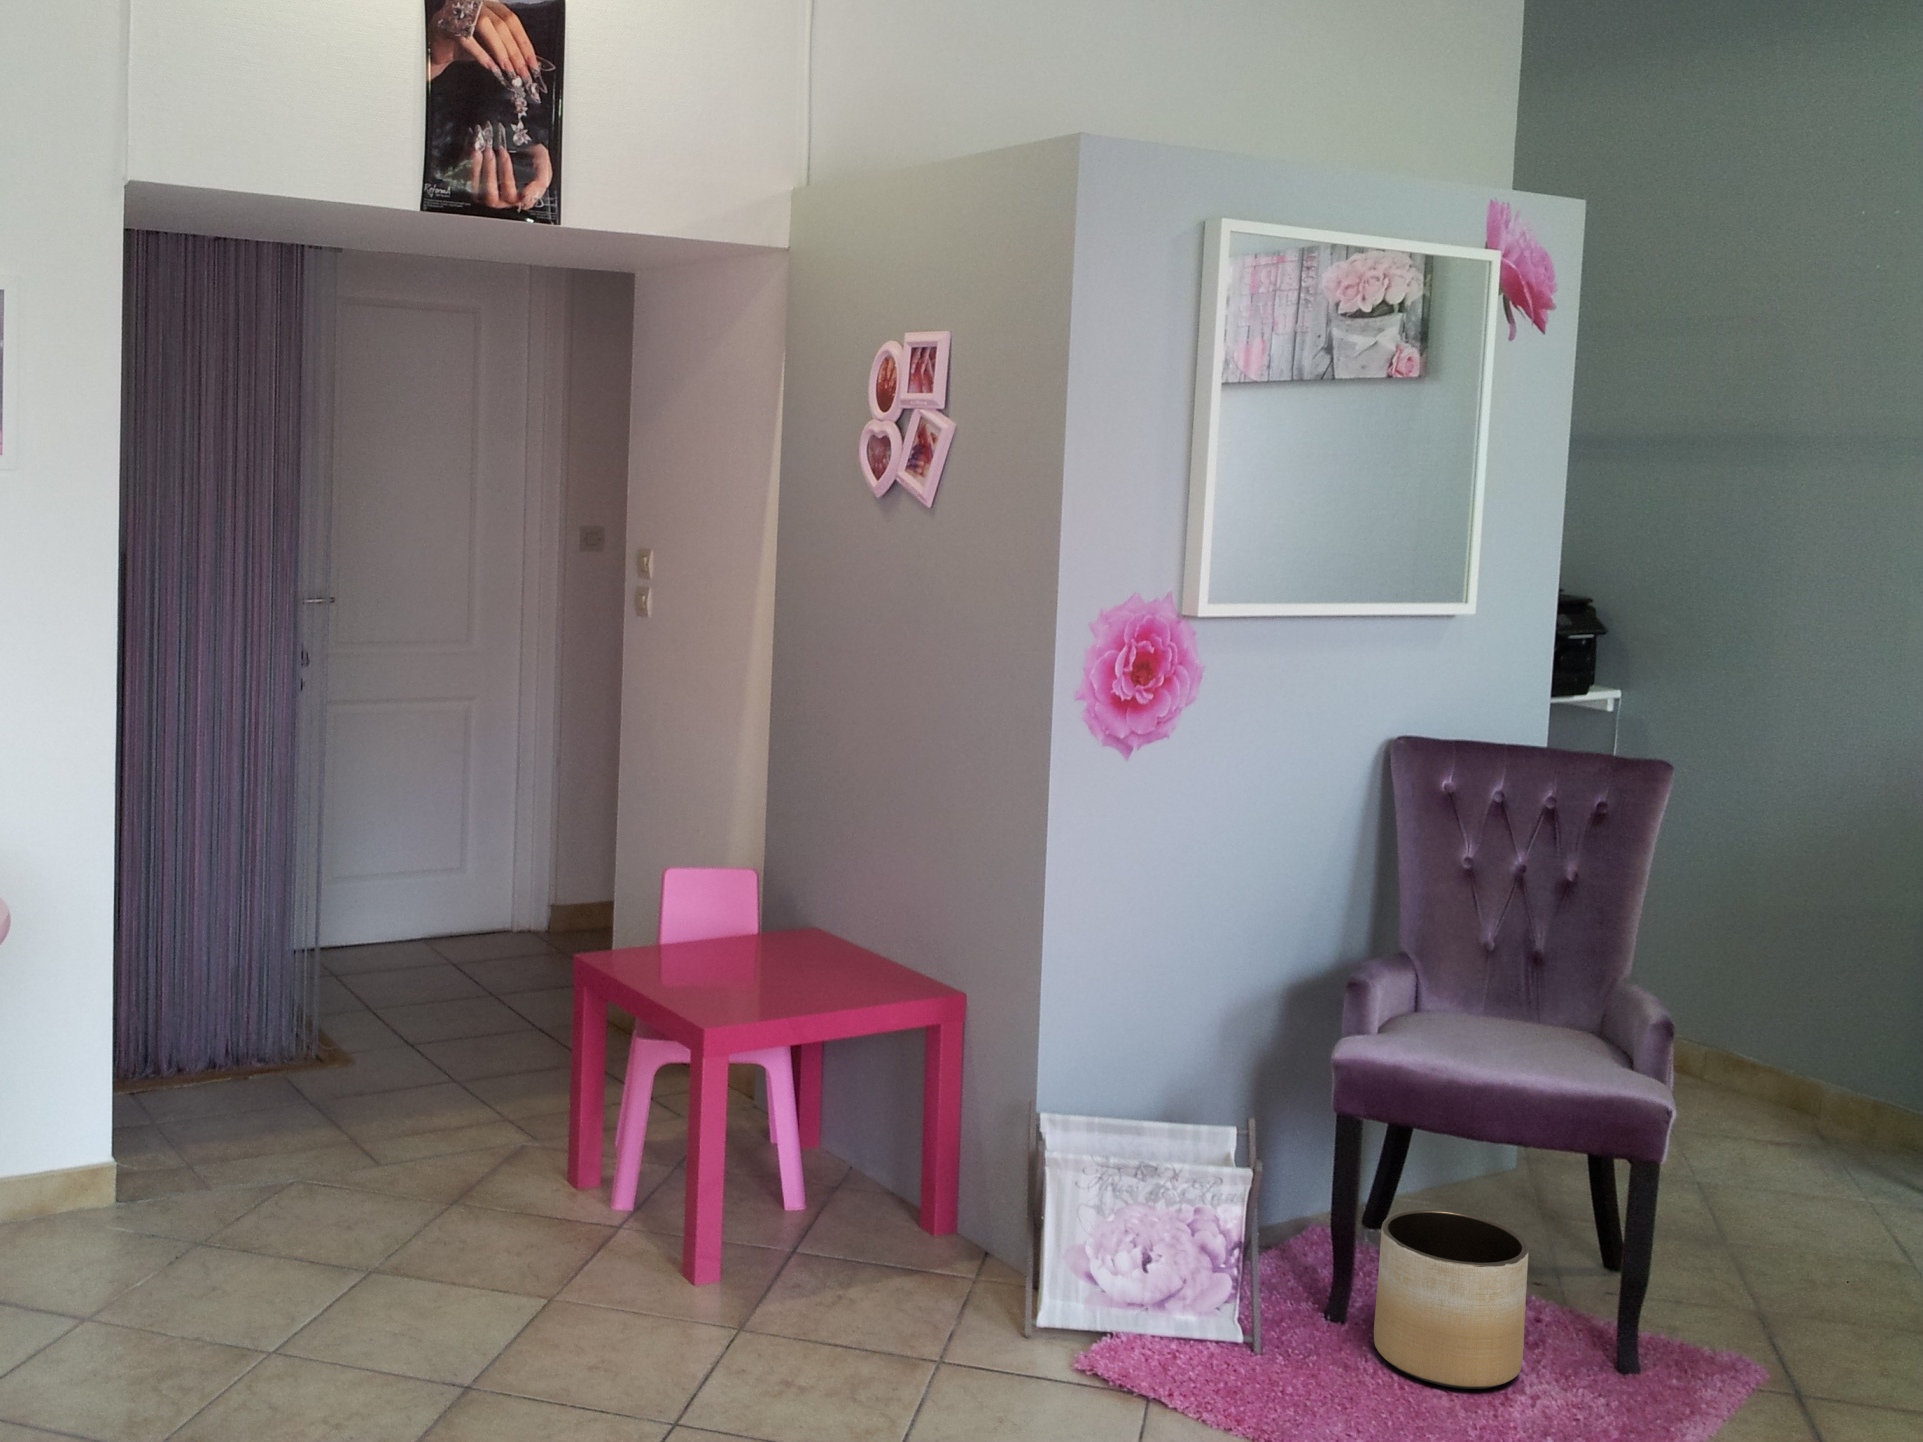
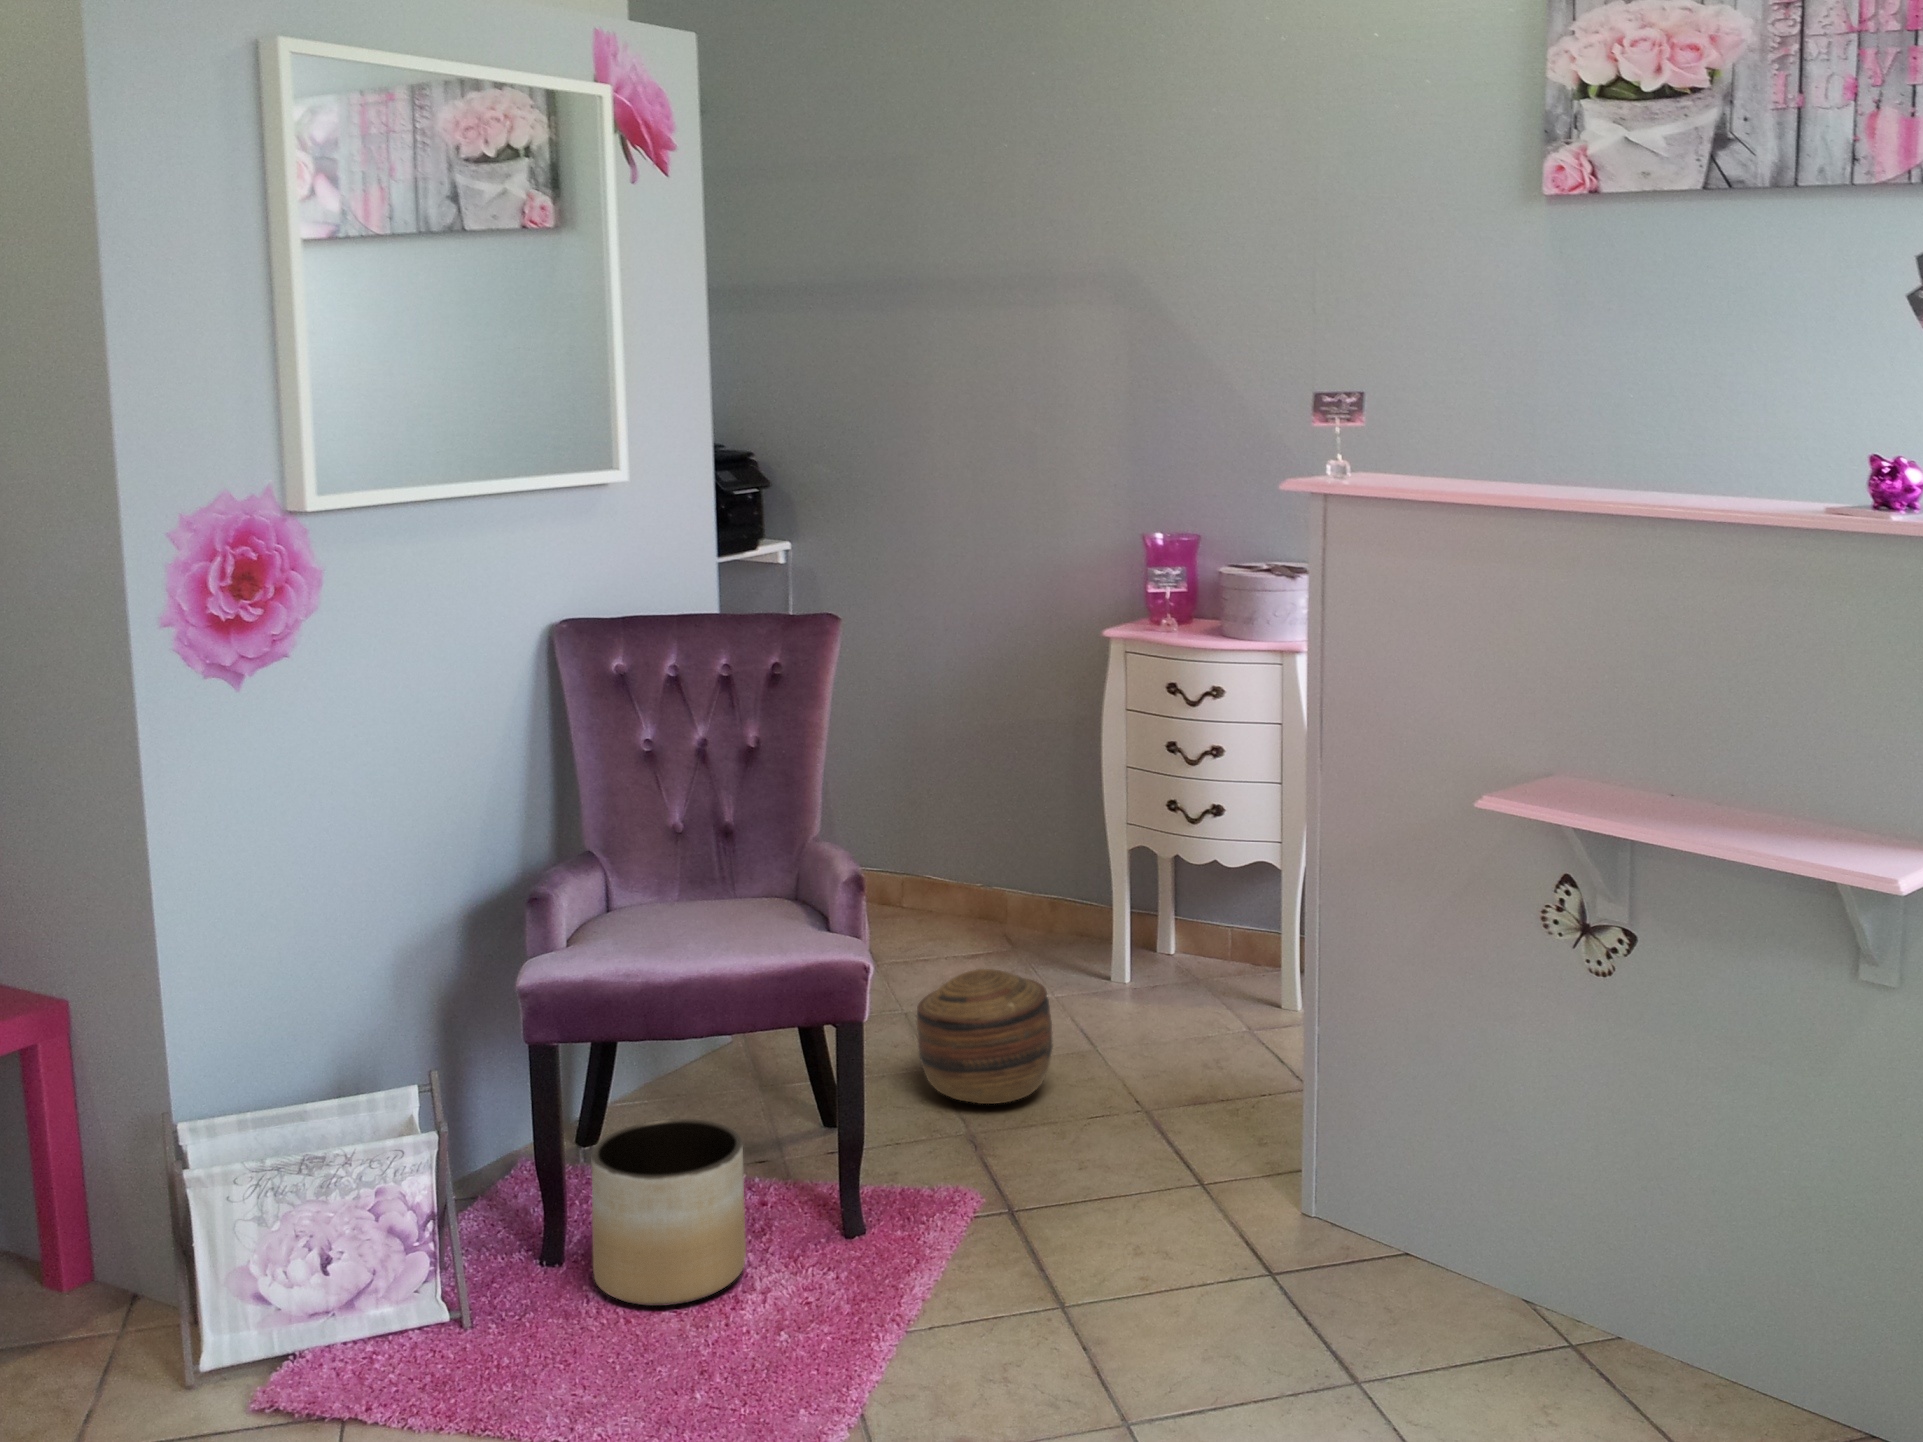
basket: none [1722,1144,1880,1291] -> present [917,969,1052,1104]

